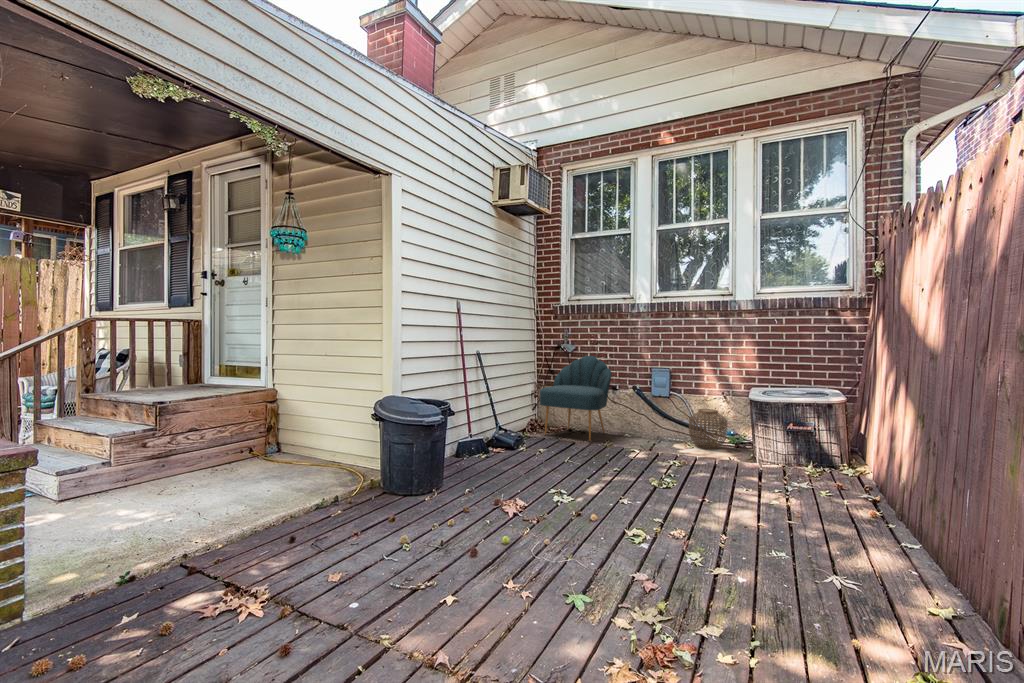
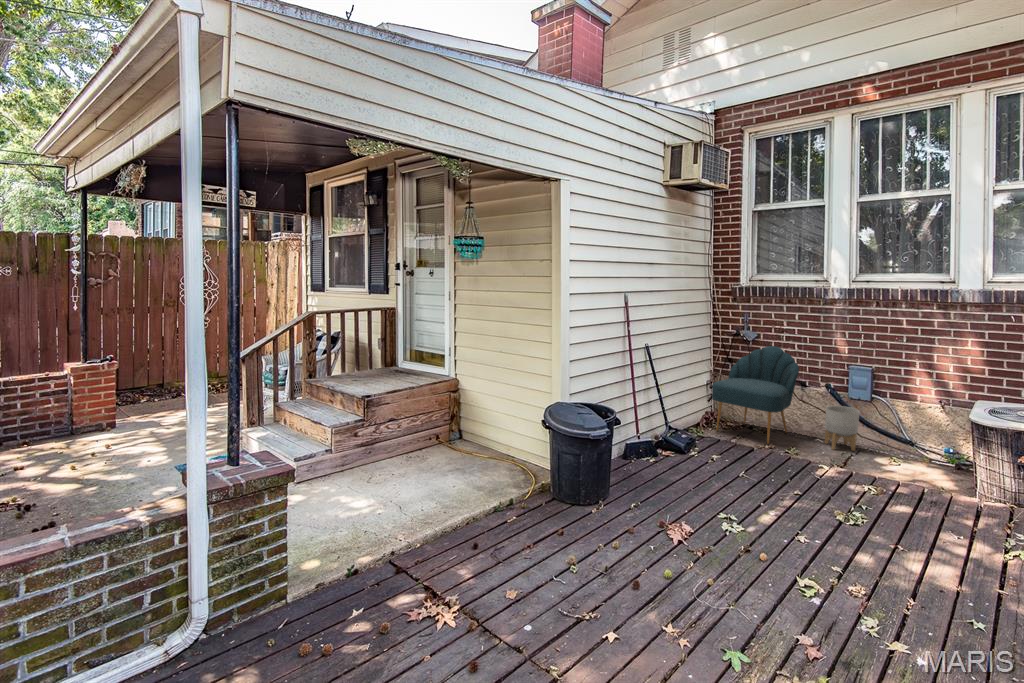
planter: none [635,404,661,442] -> present [825,406,859,451]
woven basket: present [689,409,727,449] -> none [894,420,949,469]

